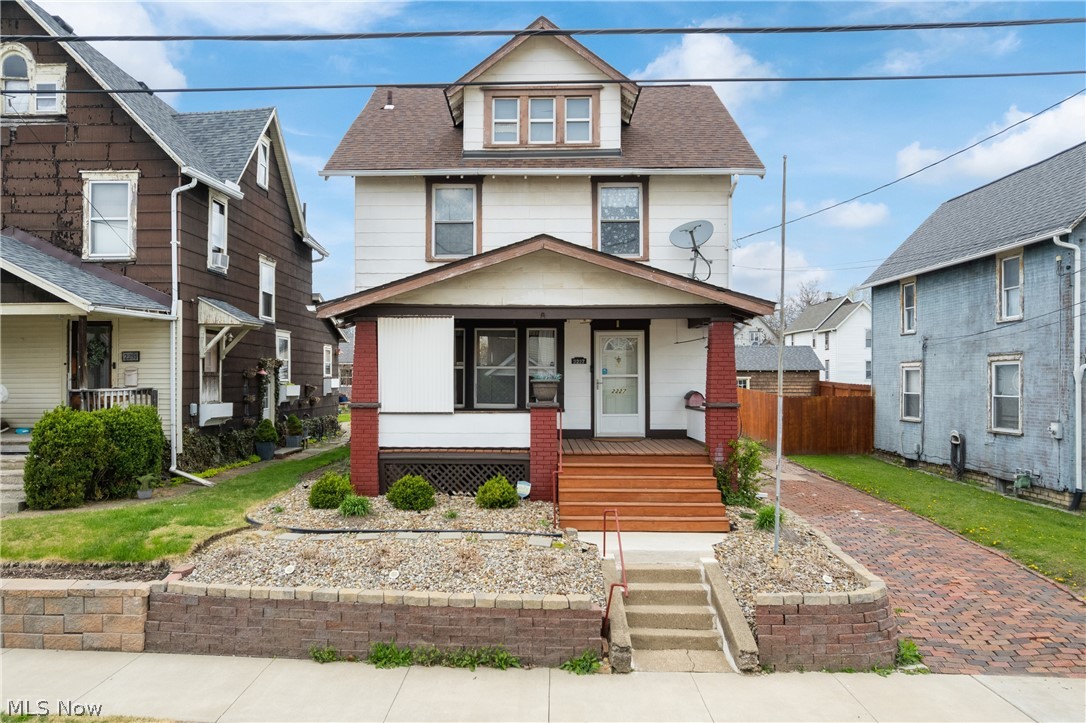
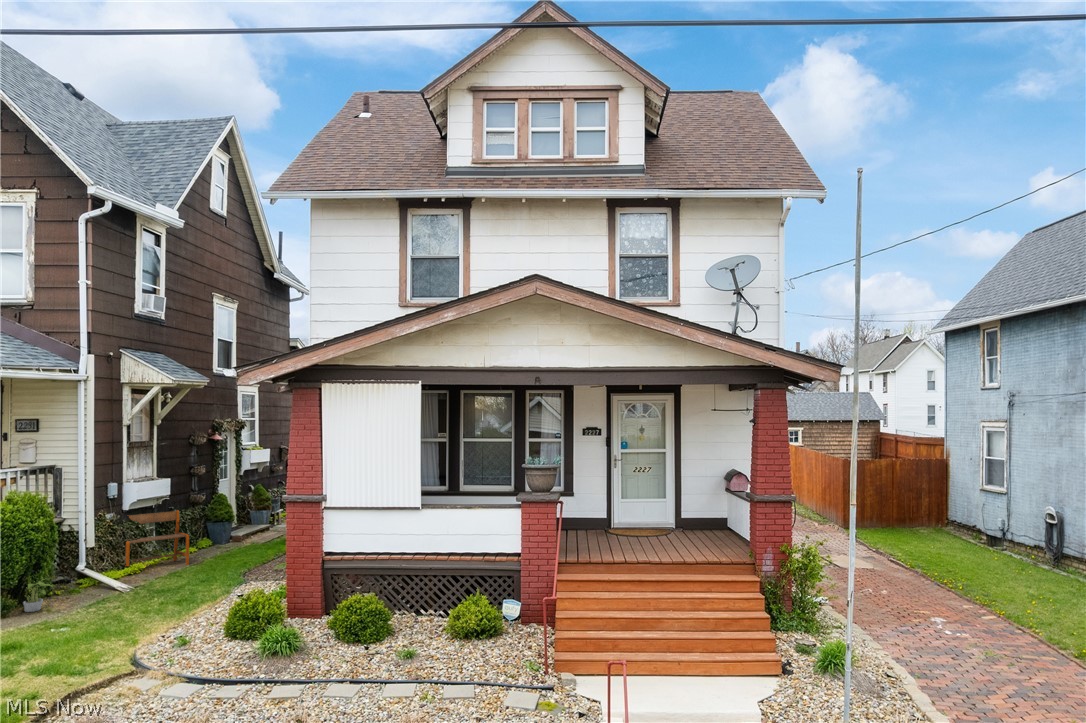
bench: none [200,428,257,477] -> present [125,510,189,566]

